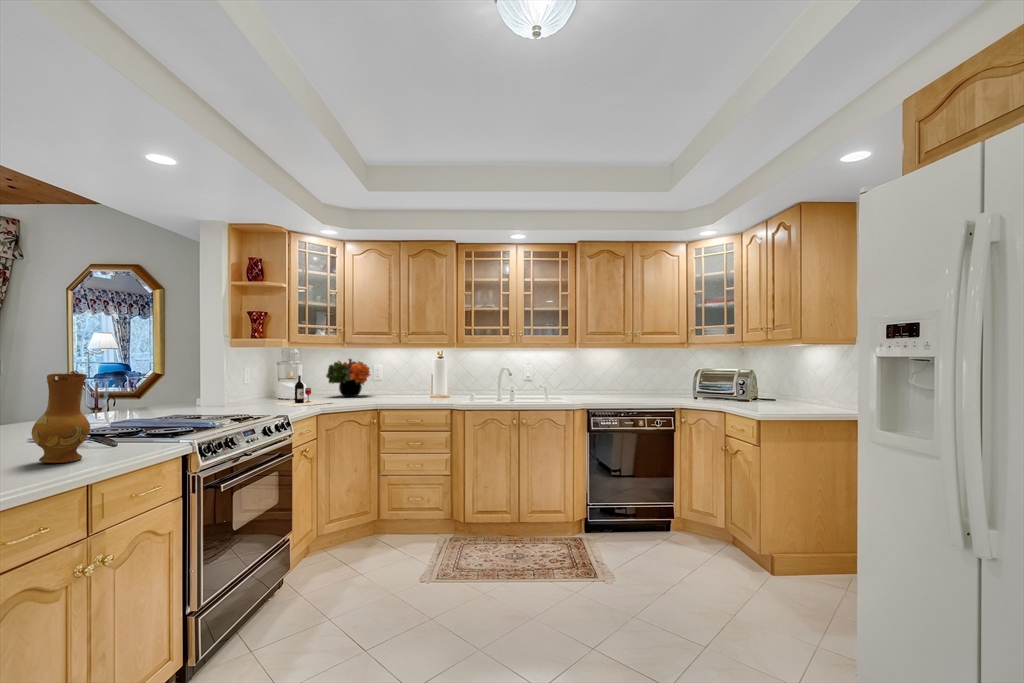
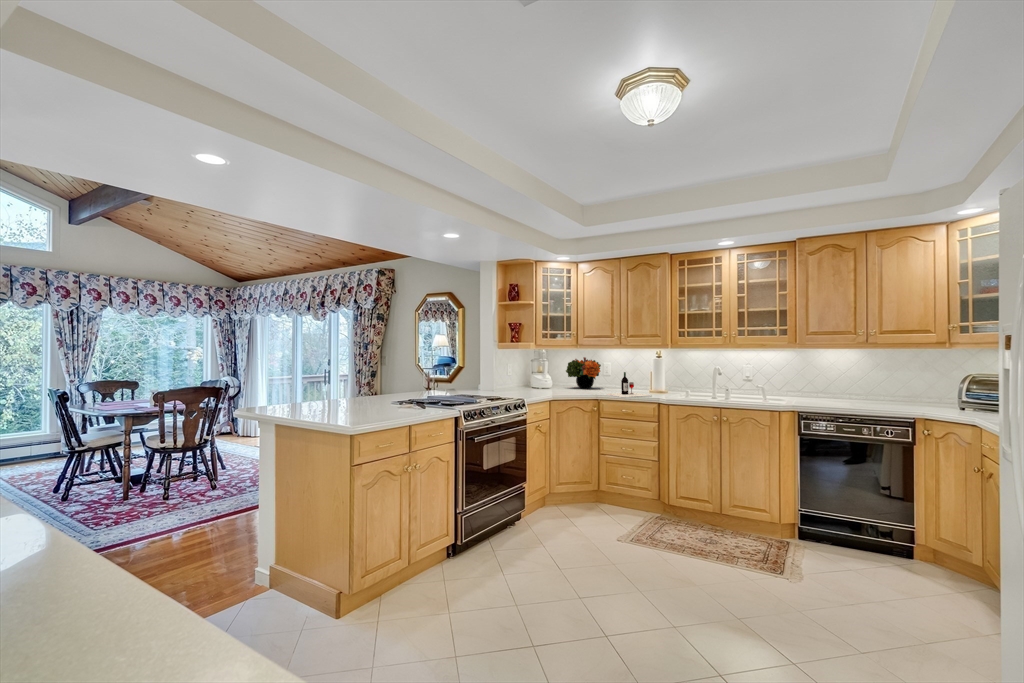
ceramic jug: present [32,373,90,463] -> none [383,368,406,415]
wine bottle: present [274,375,331,407] -> present [608,372,650,397]

